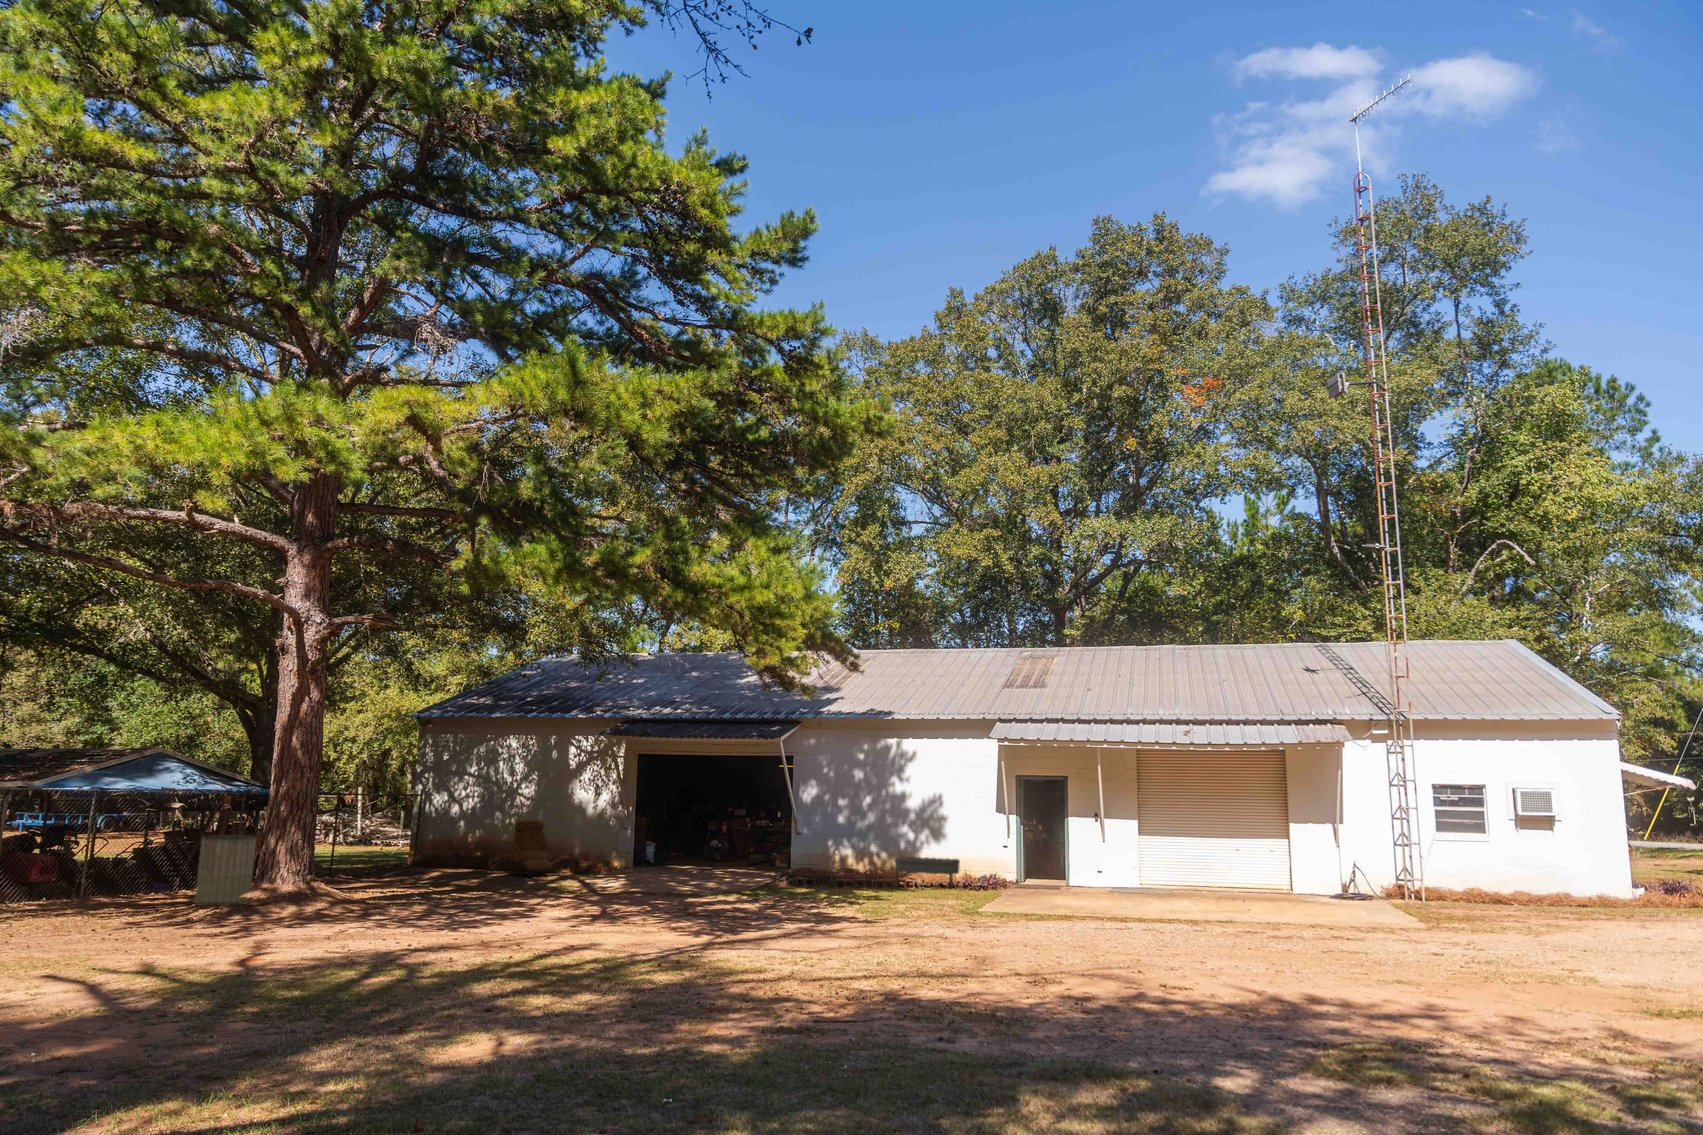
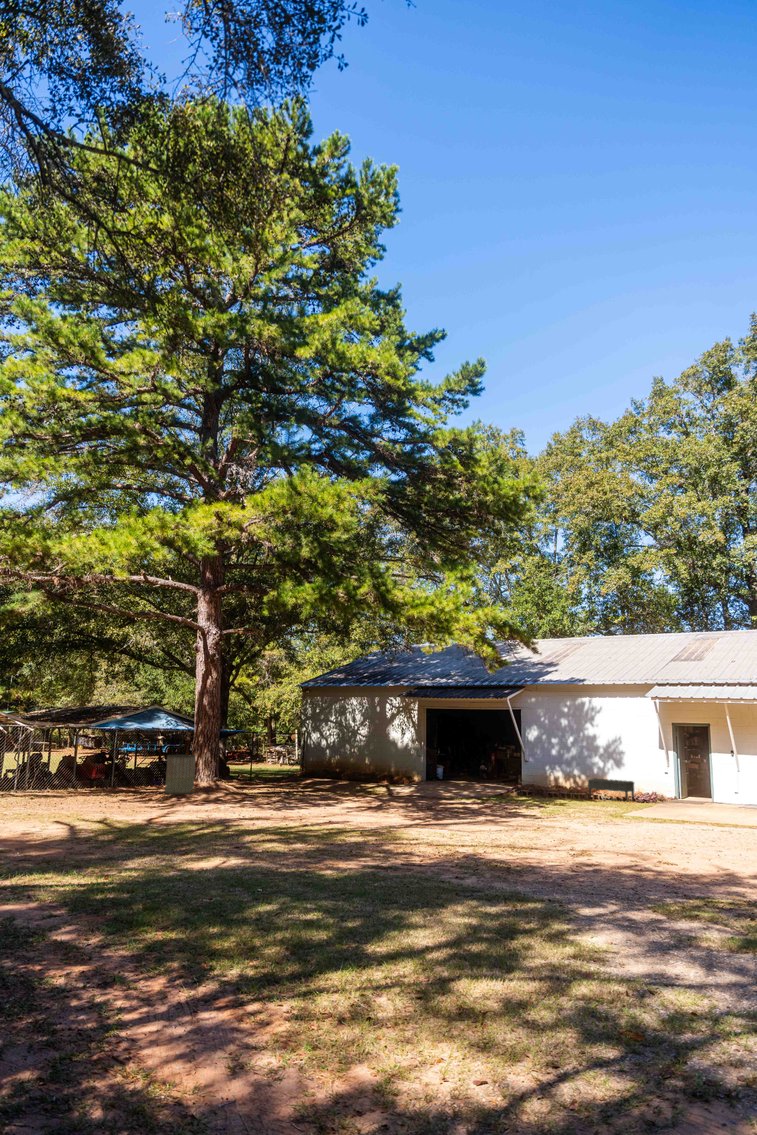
lounge chair: present [510,820,553,877] -> none [353,750,379,786]

